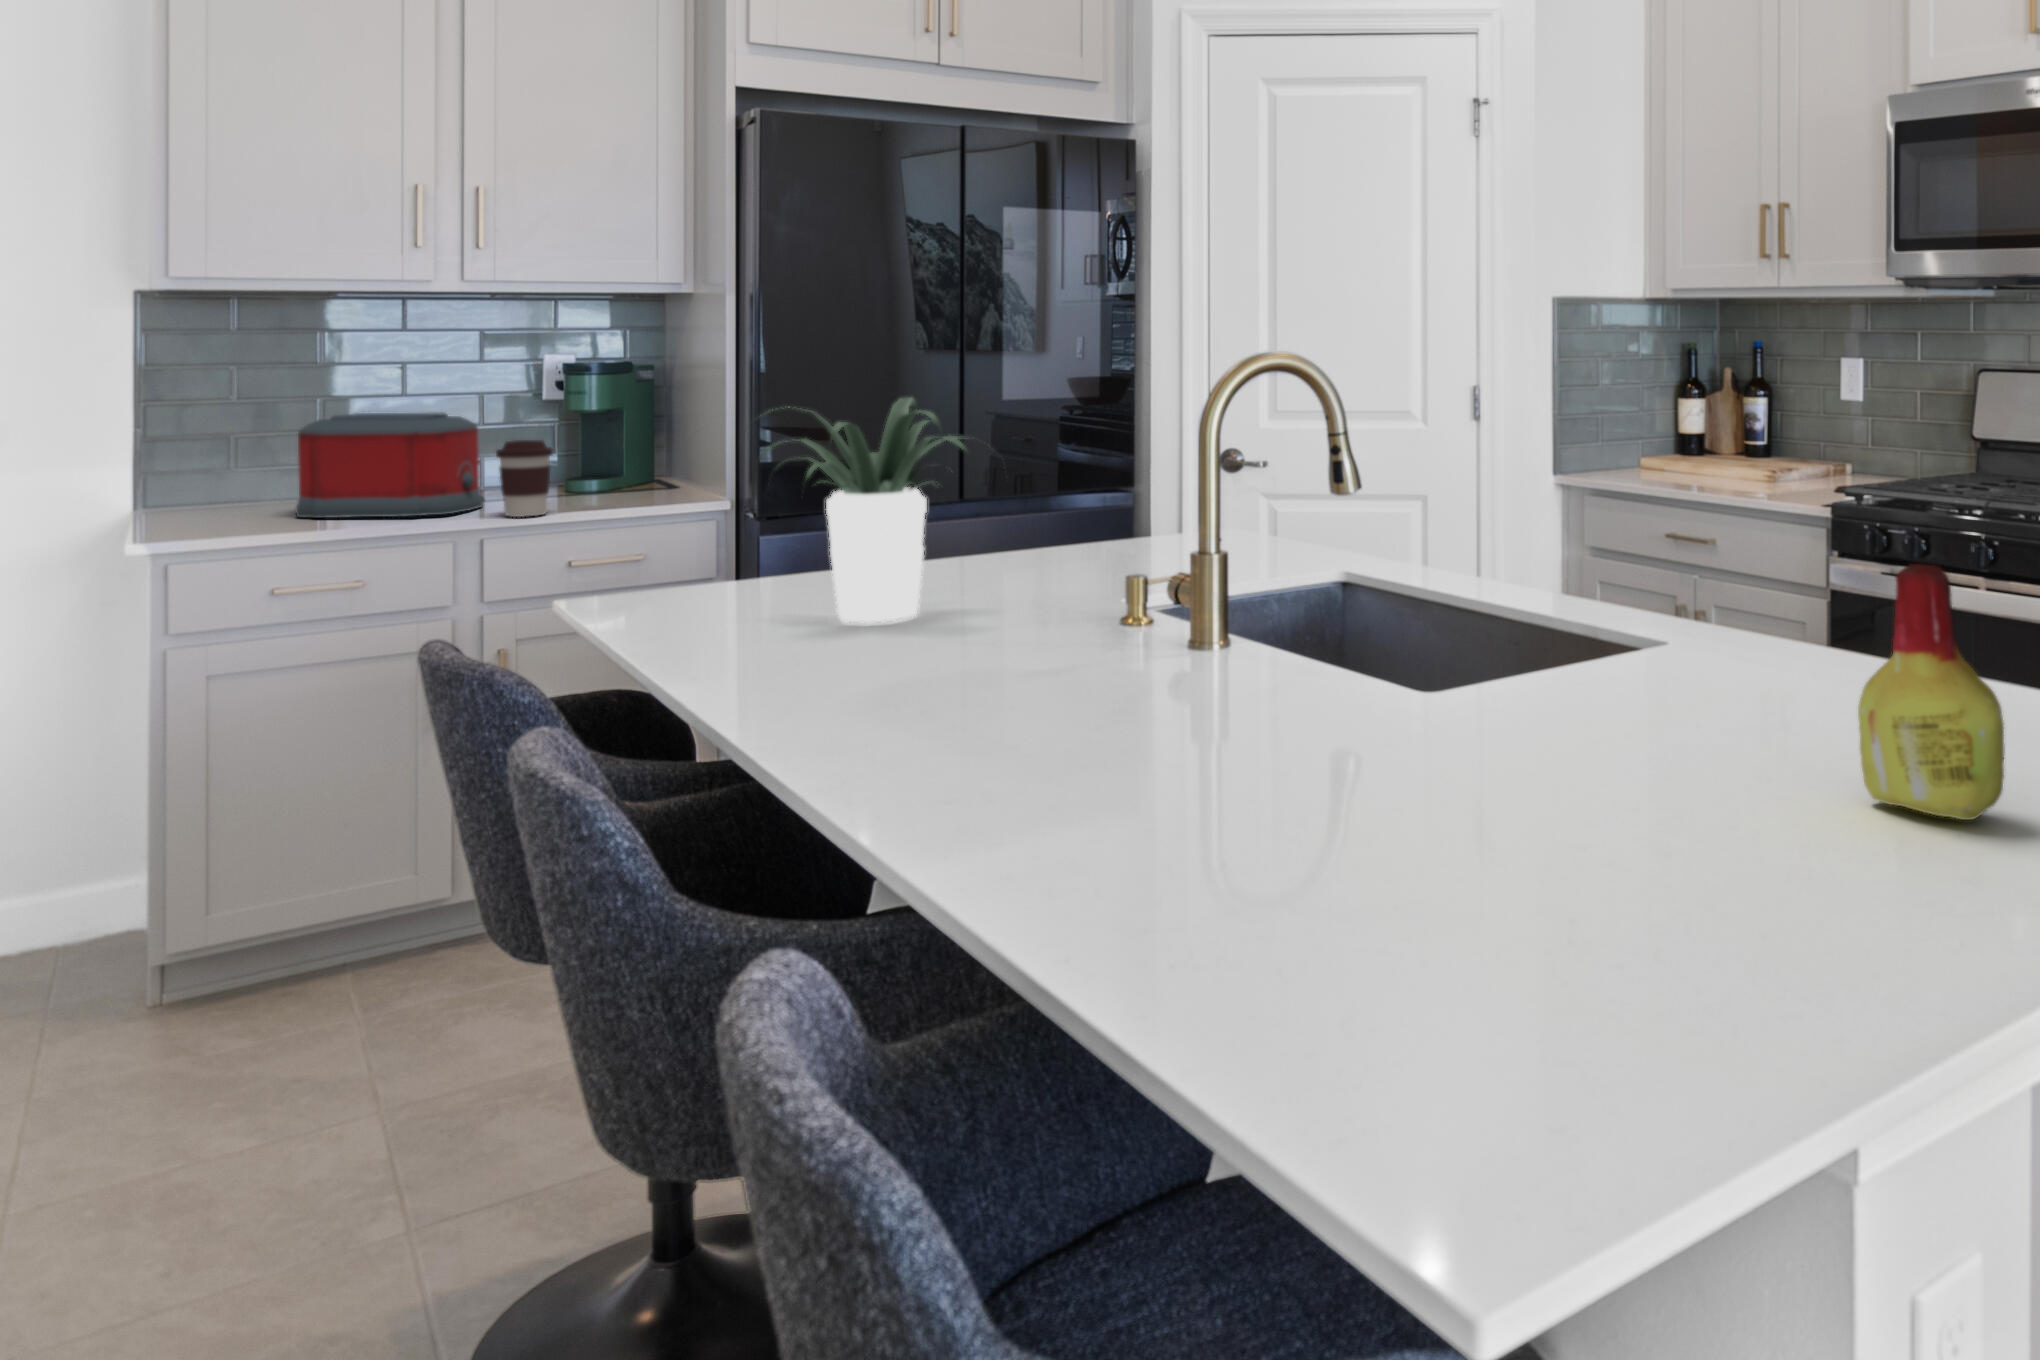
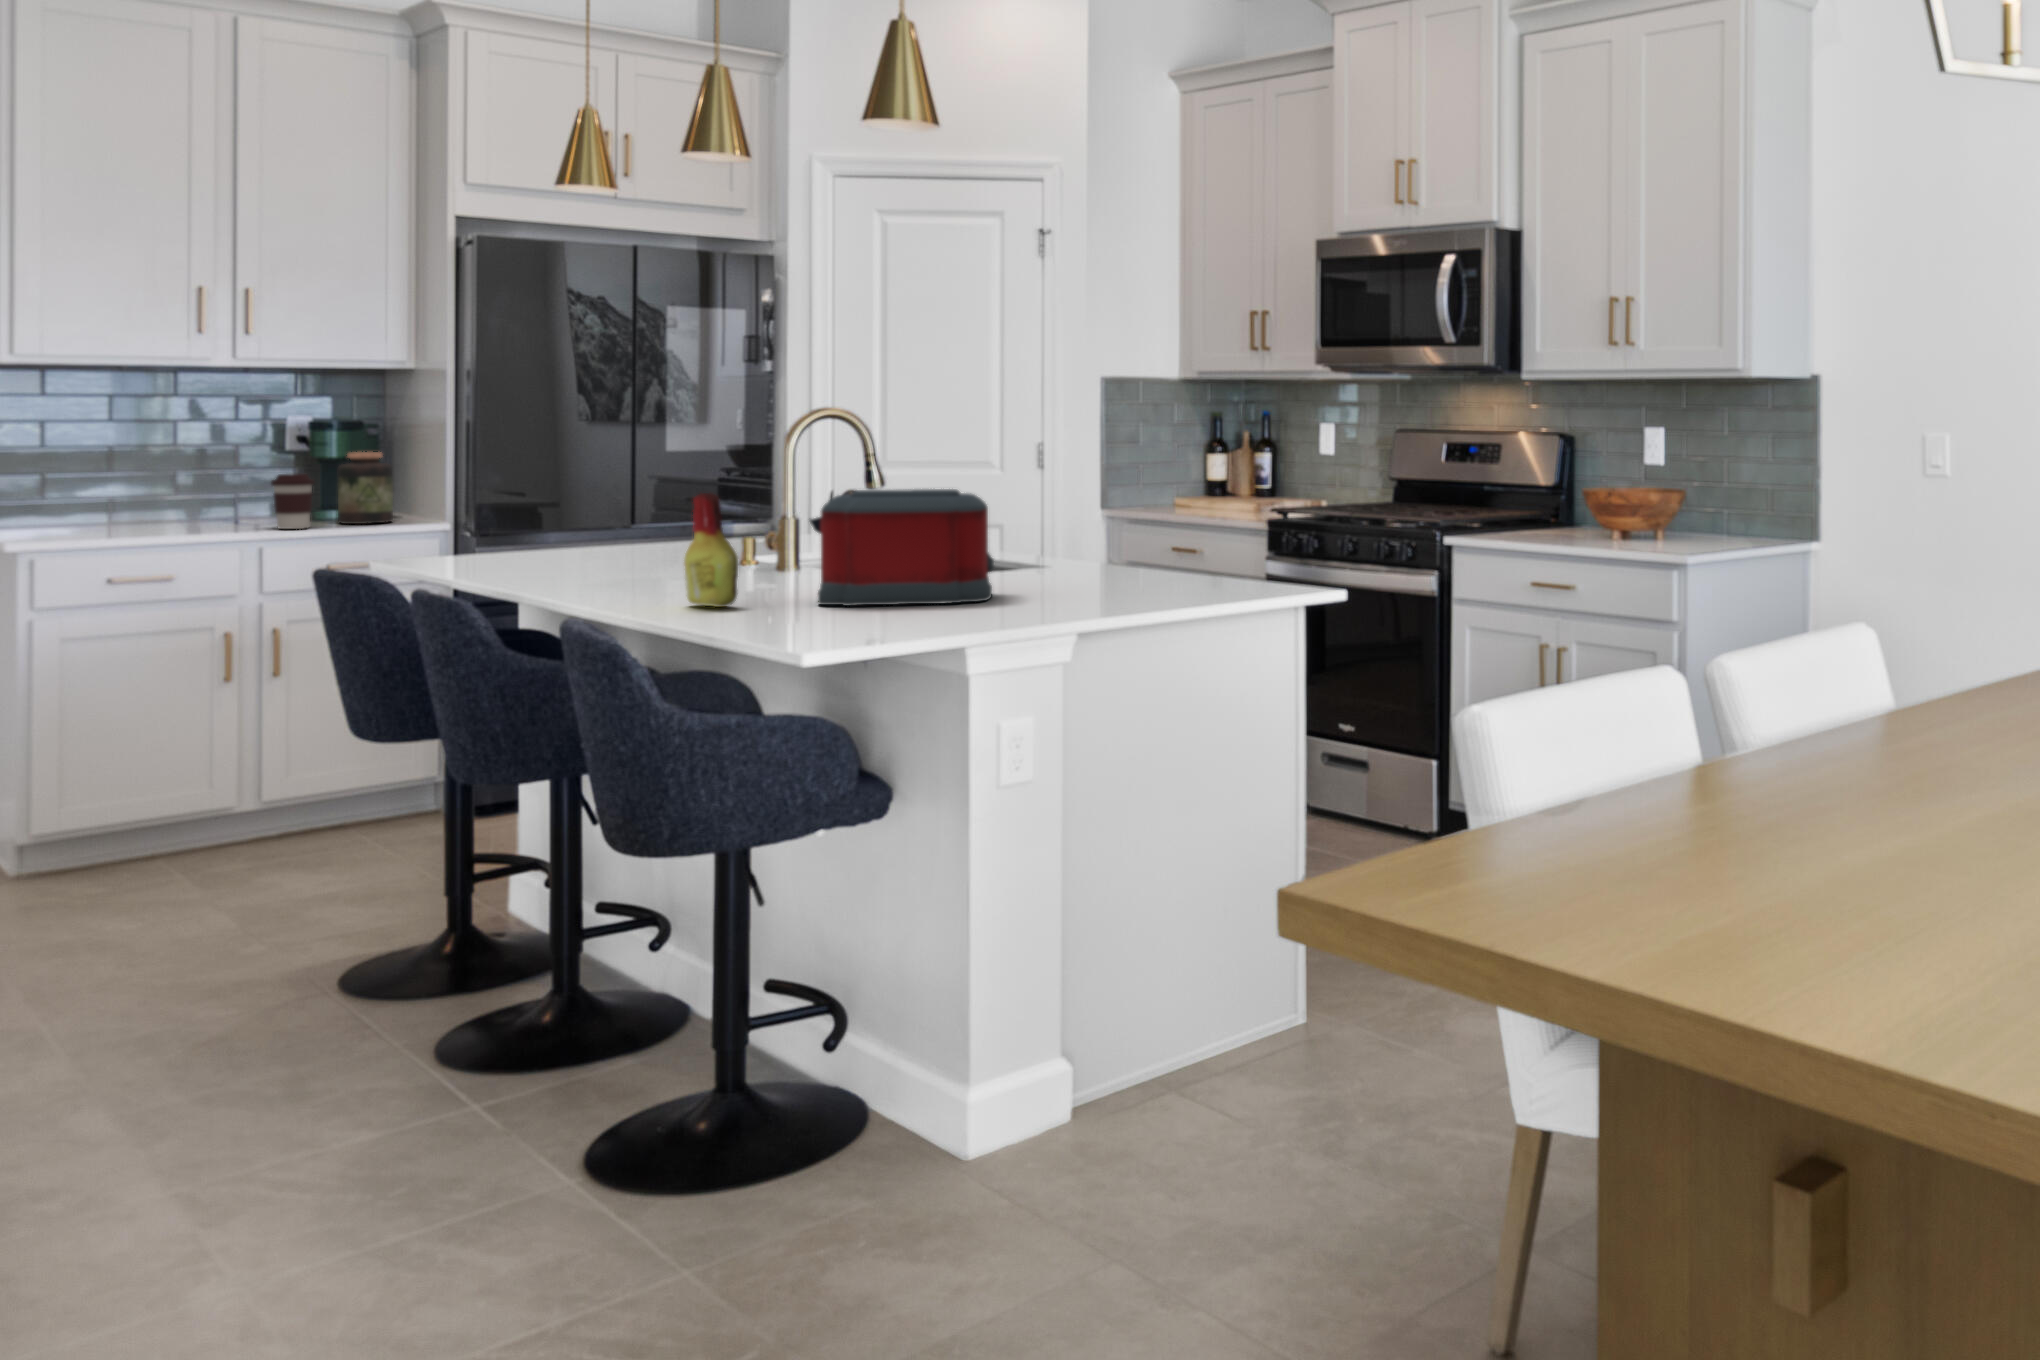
potted plant: present [755,397,973,623] -> none [477,432,653,565]
jar: none [586,408,657,506] -> present [338,452,393,524]
toaster: present [296,412,483,518] -> present [810,489,994,606]
bottle: present [1858,564,2004,820] -> present [684,493,738,607]

